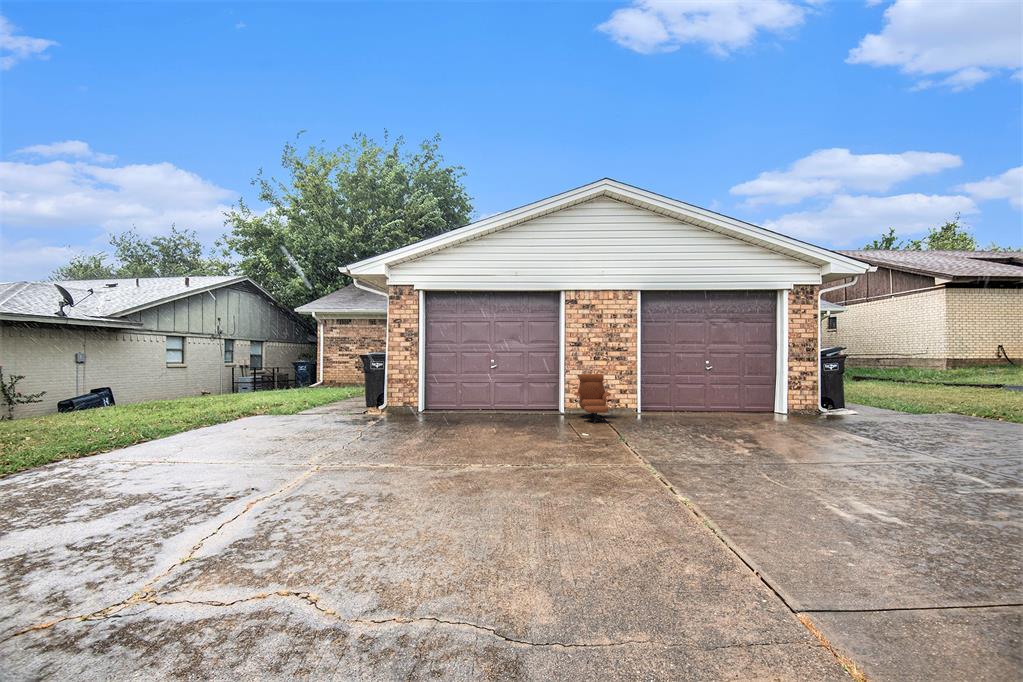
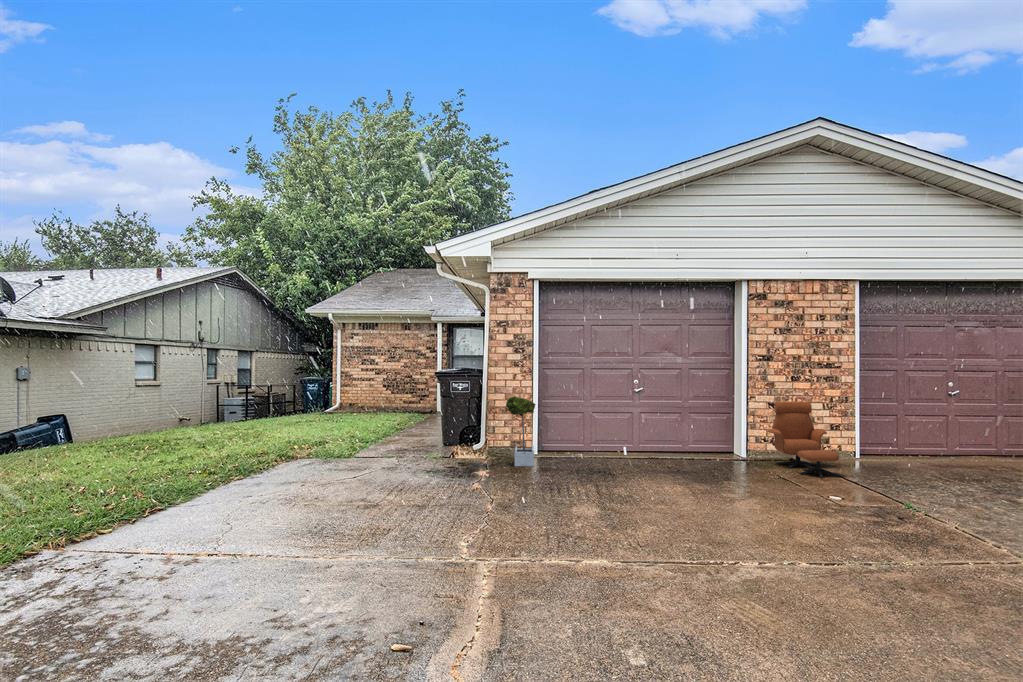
potted tree: none [396,370,417,418] -> present [506,396,536,467]

